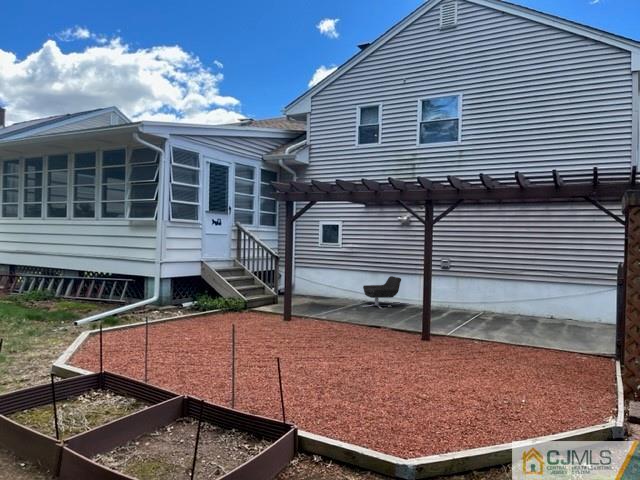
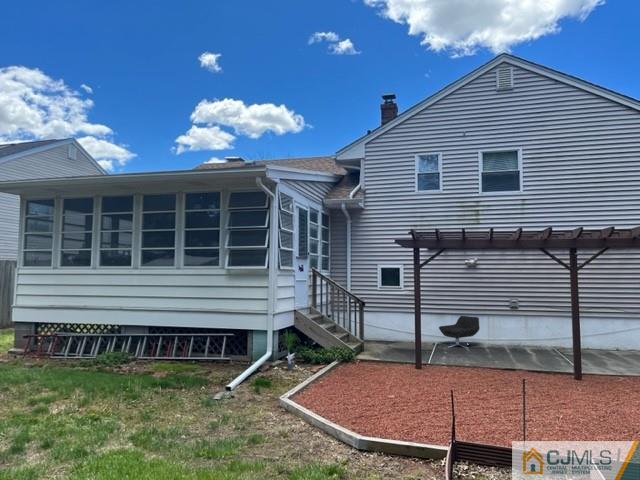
potted plant: none [159,274,185,312] -> present [285,334,294,370]

